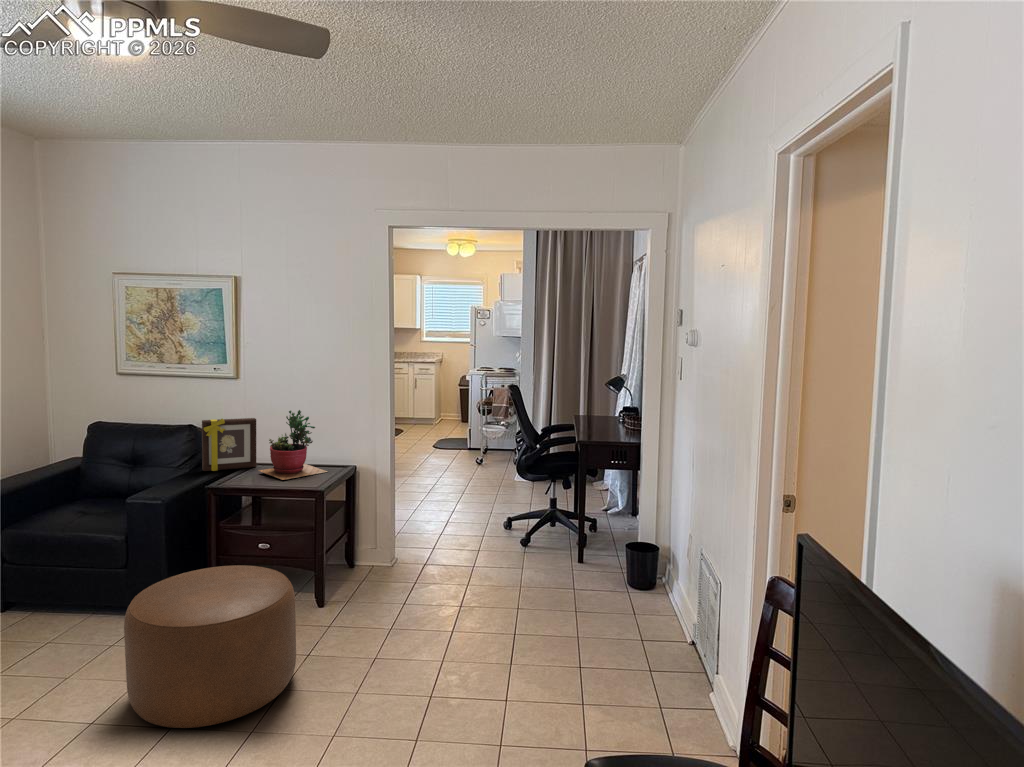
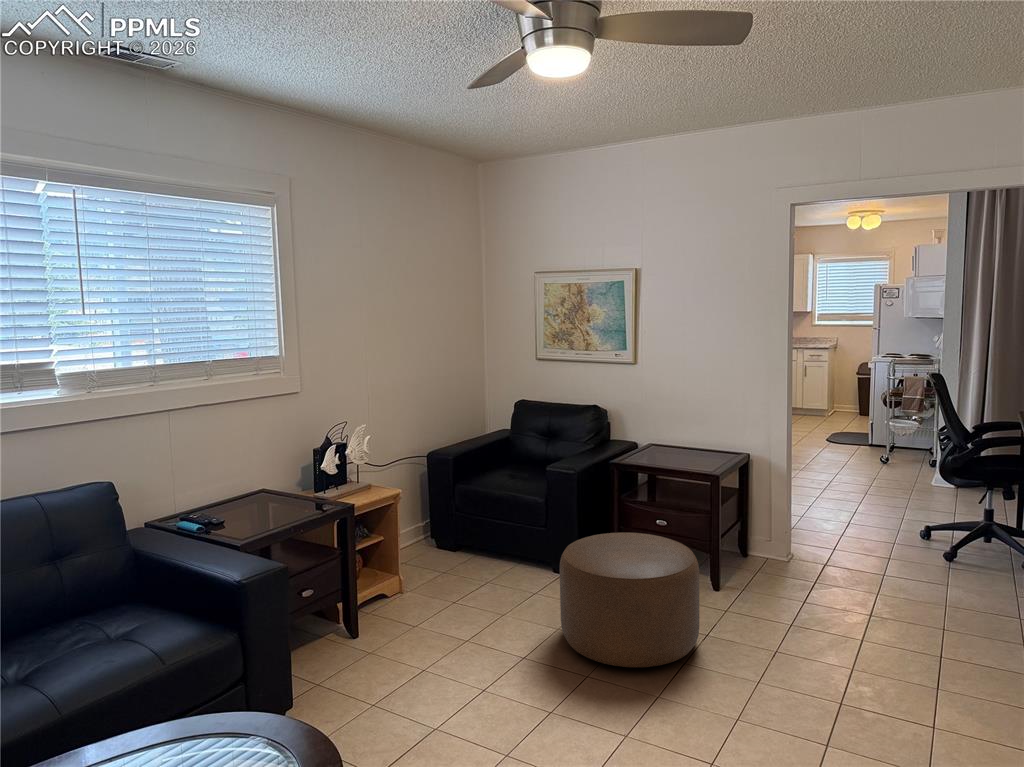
succulent plant: present [259,410,327,480] -> none [656,394,722,461]
picture frame: present [202,418,256,471] -> none [606,401,653,449]

